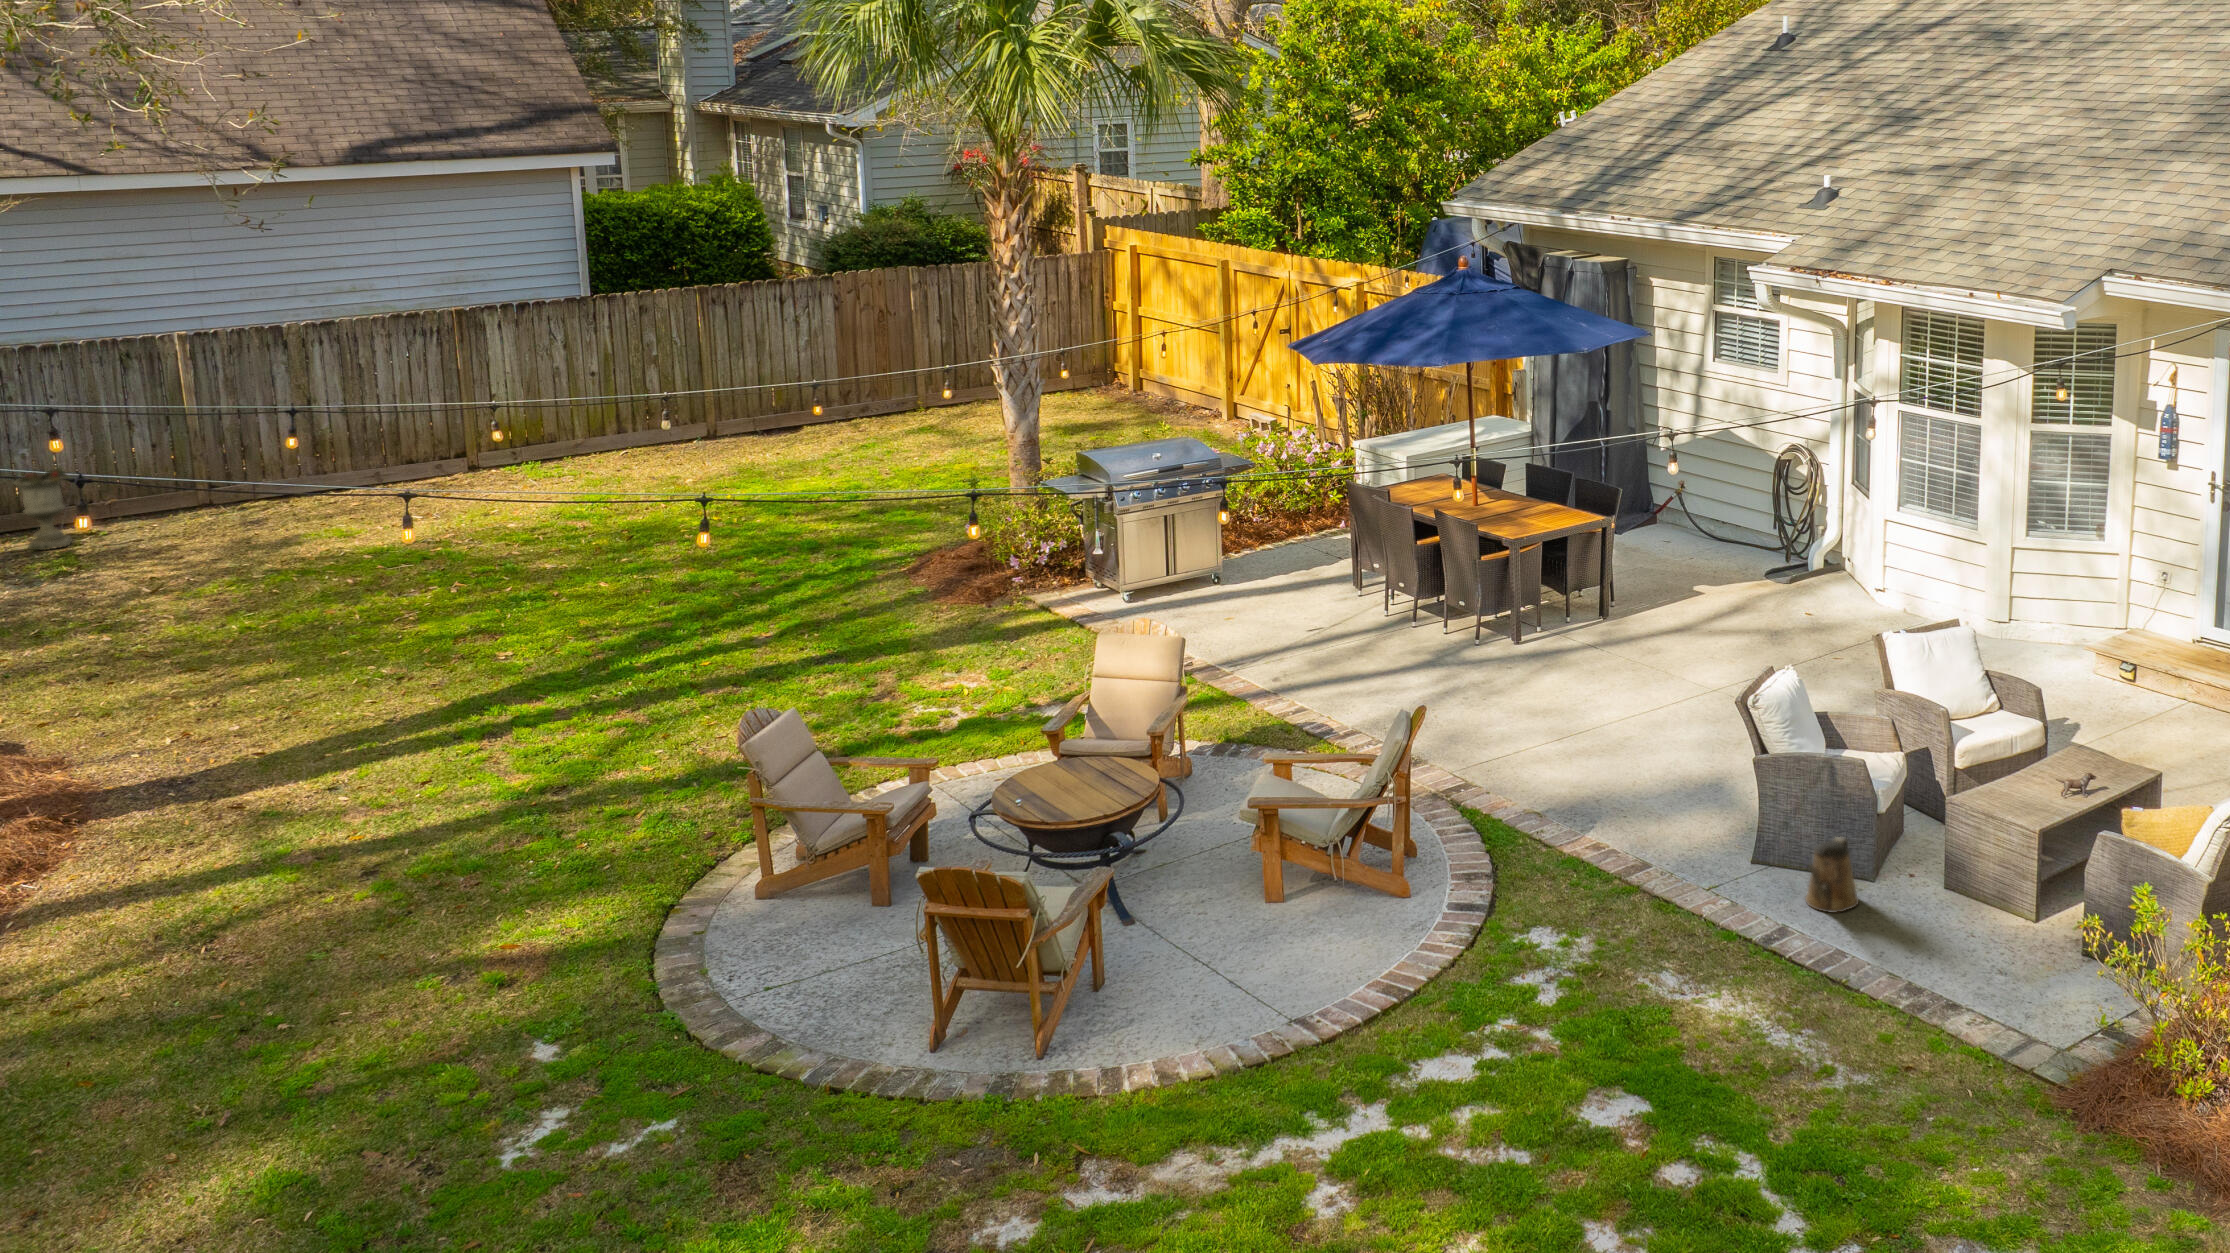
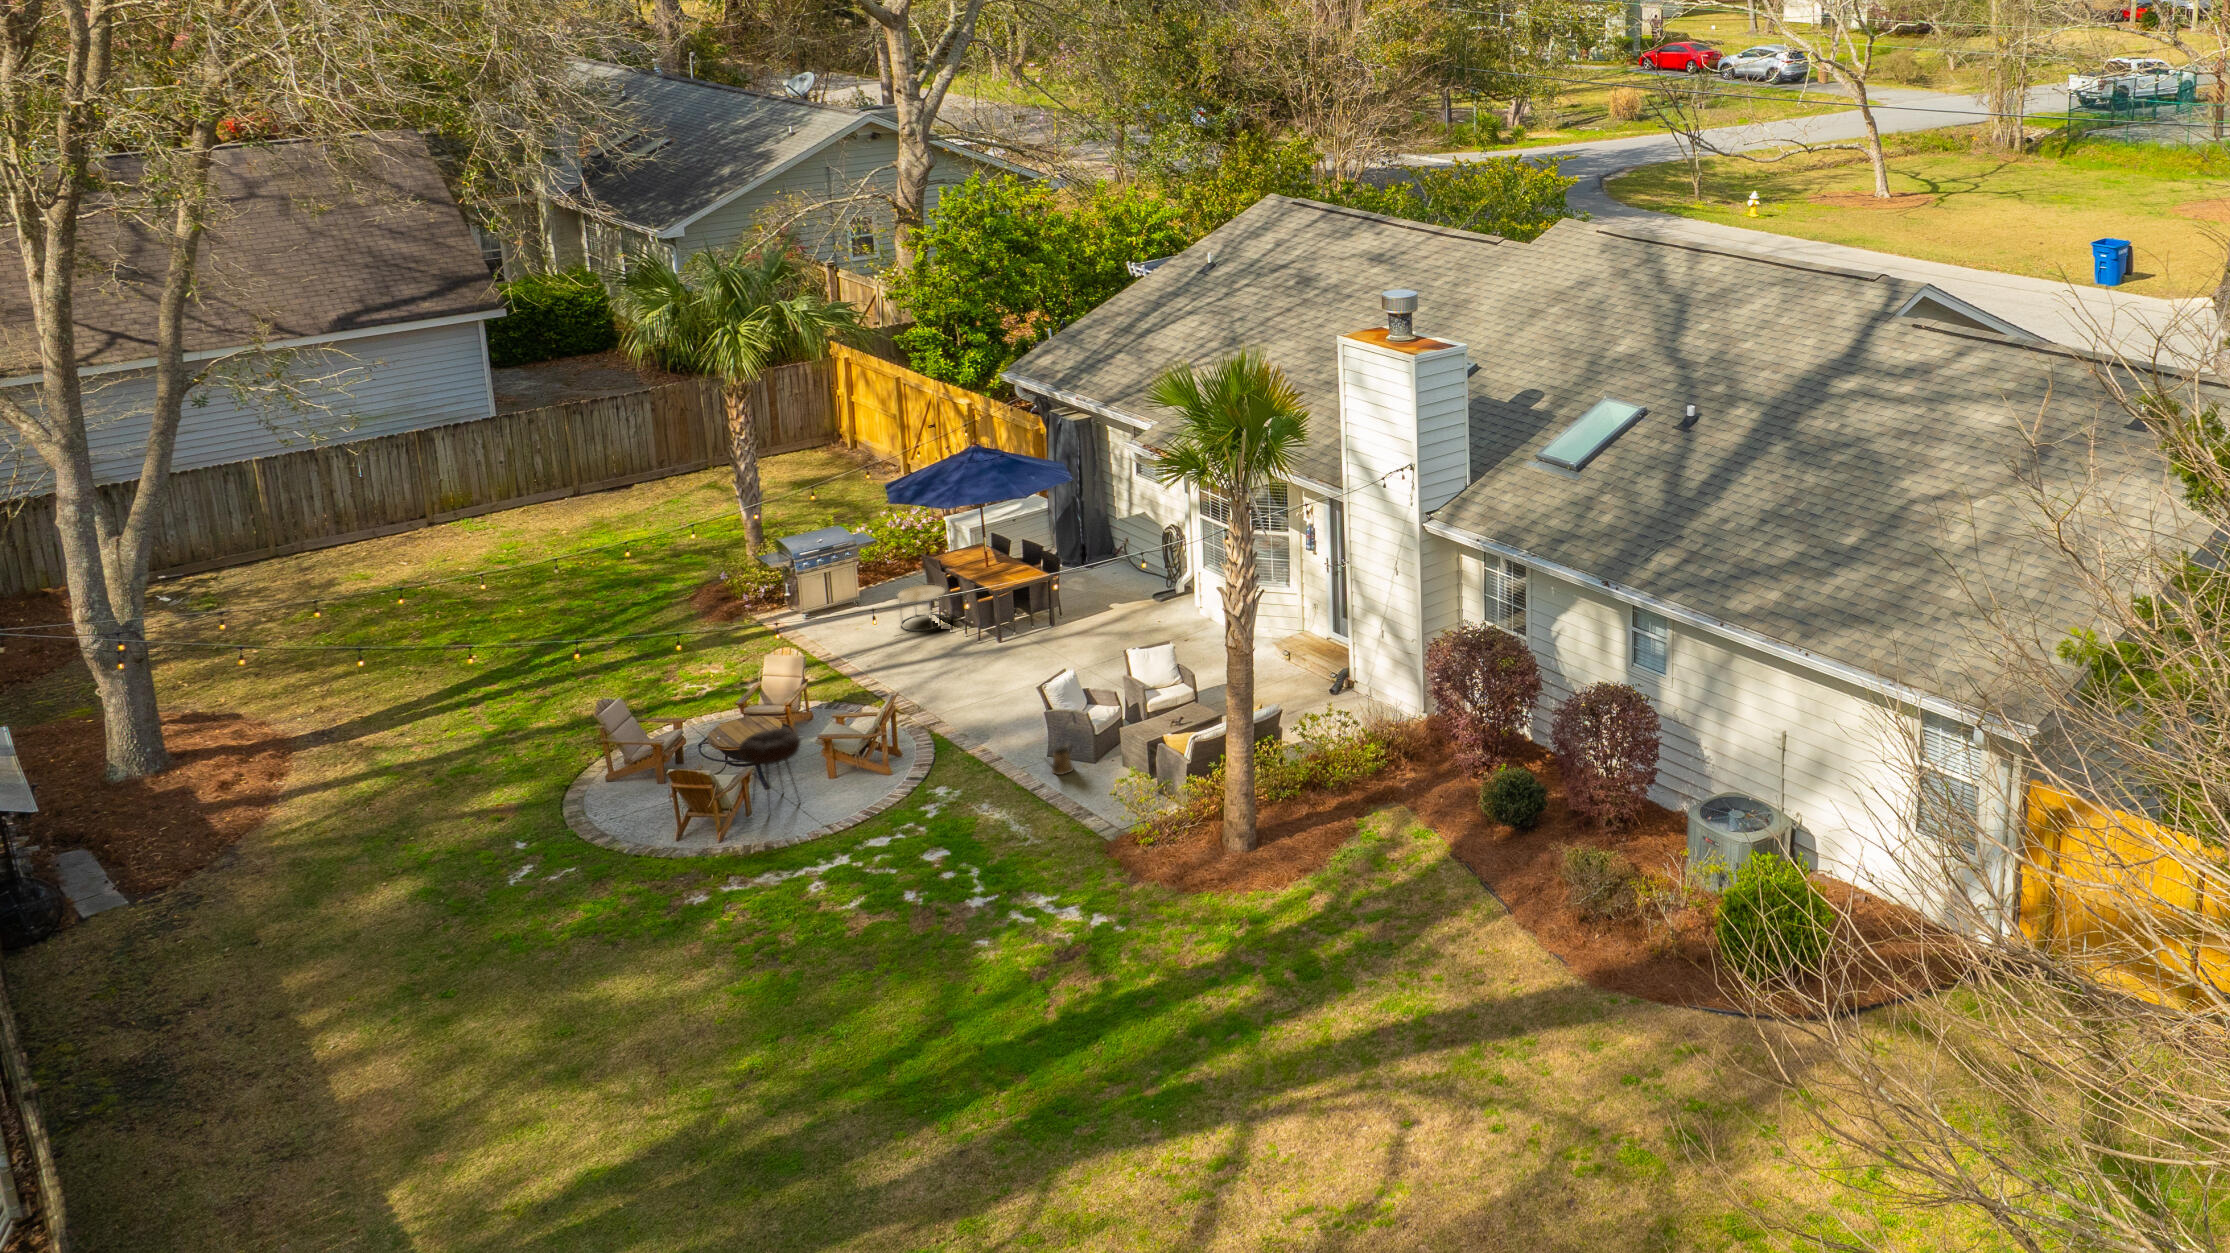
planter: present [14,467,73,550] -> none [161,541,196,590]
side table: none [1304,541,1395,625] -> present [898,585,946,629]
stool: none [1082,774,1229,991] -> present [738,729,800,800]

